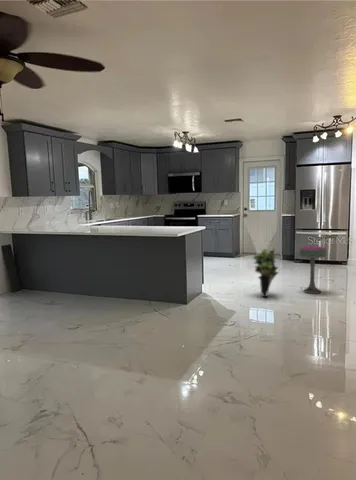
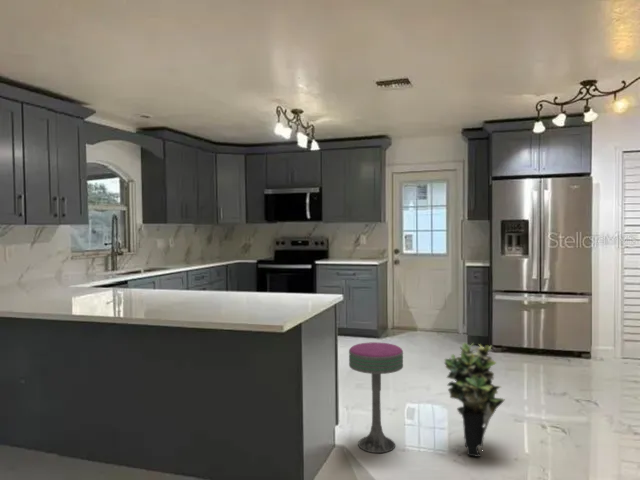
bar stool: present [300,246,326,294] -> present [349,342,403,453]

